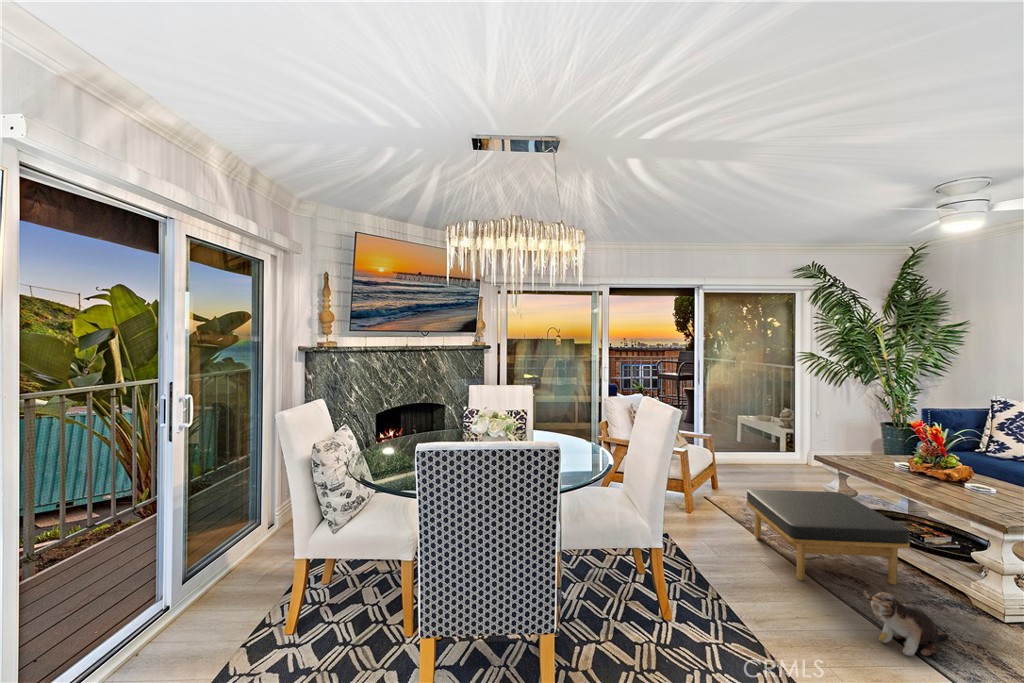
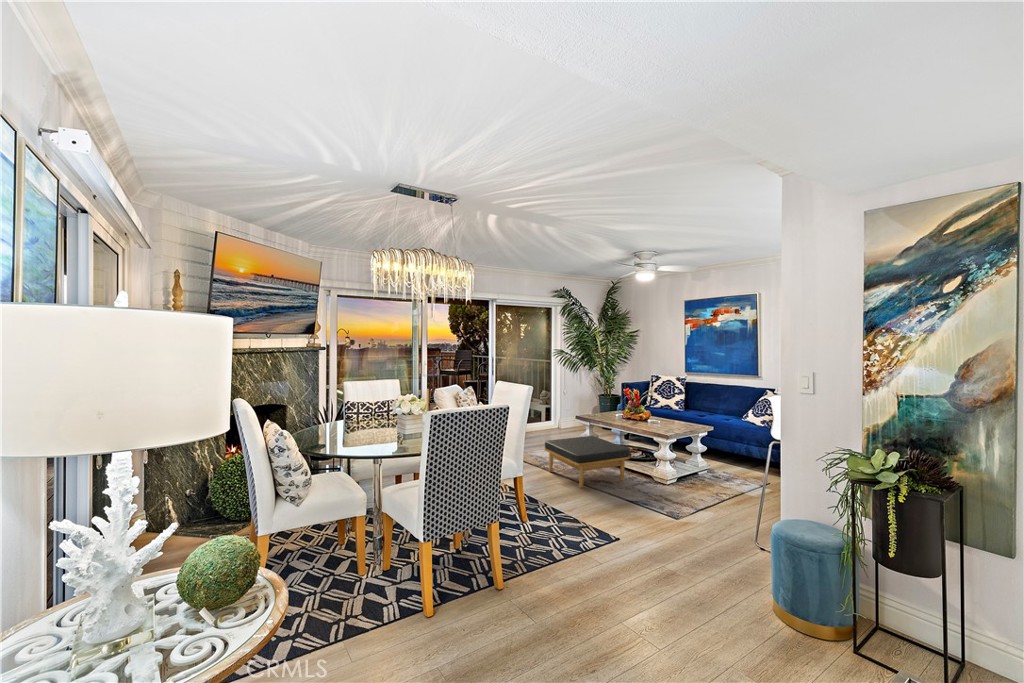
plush toy: present [864,590,948,656] -> none [620,479,651,508]

